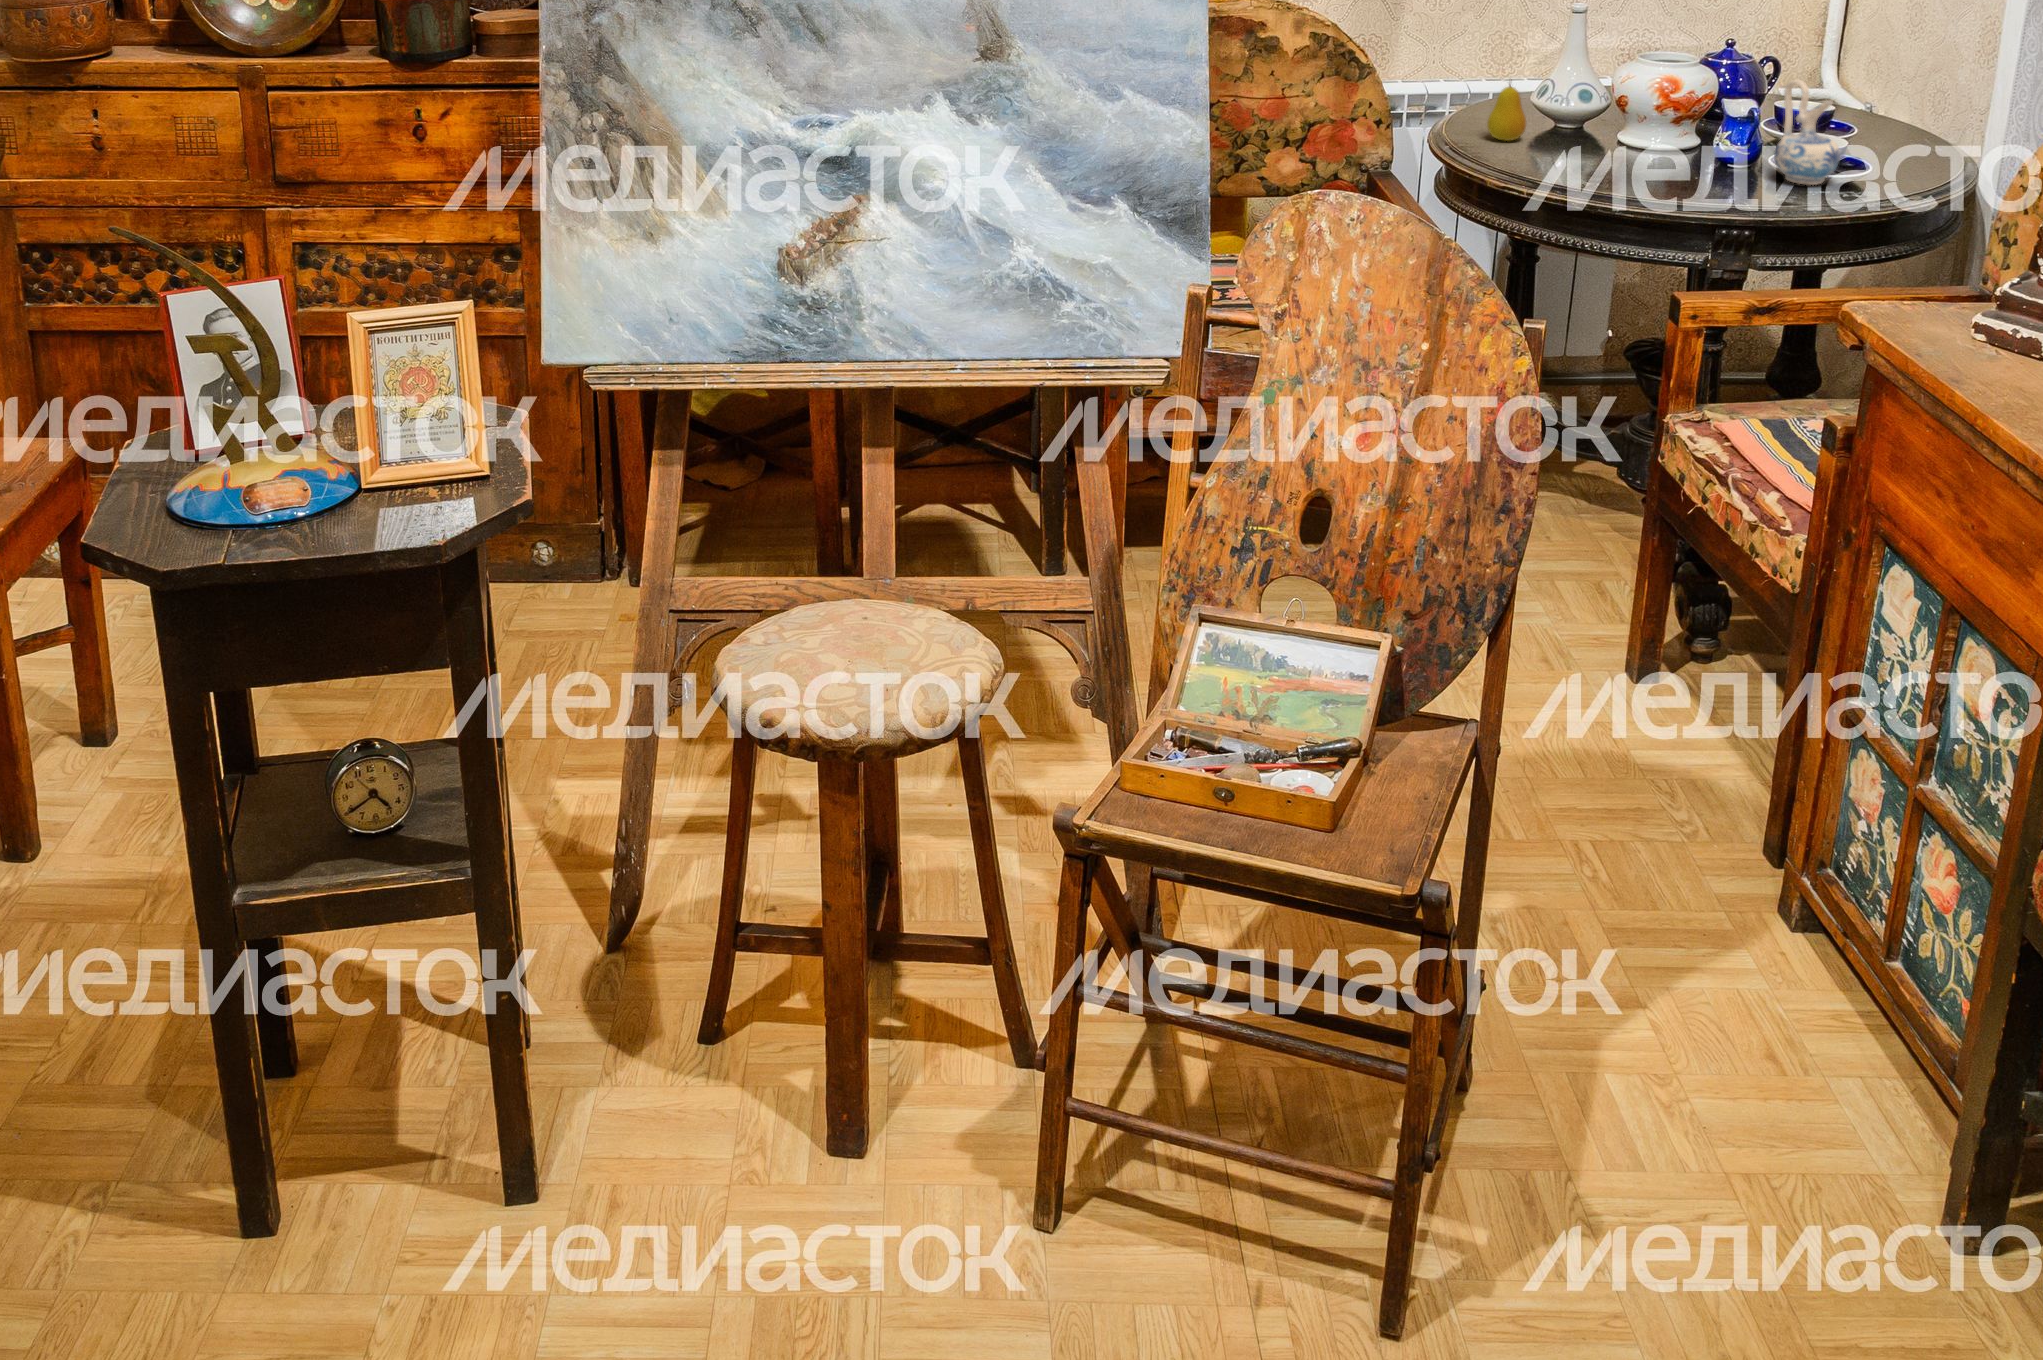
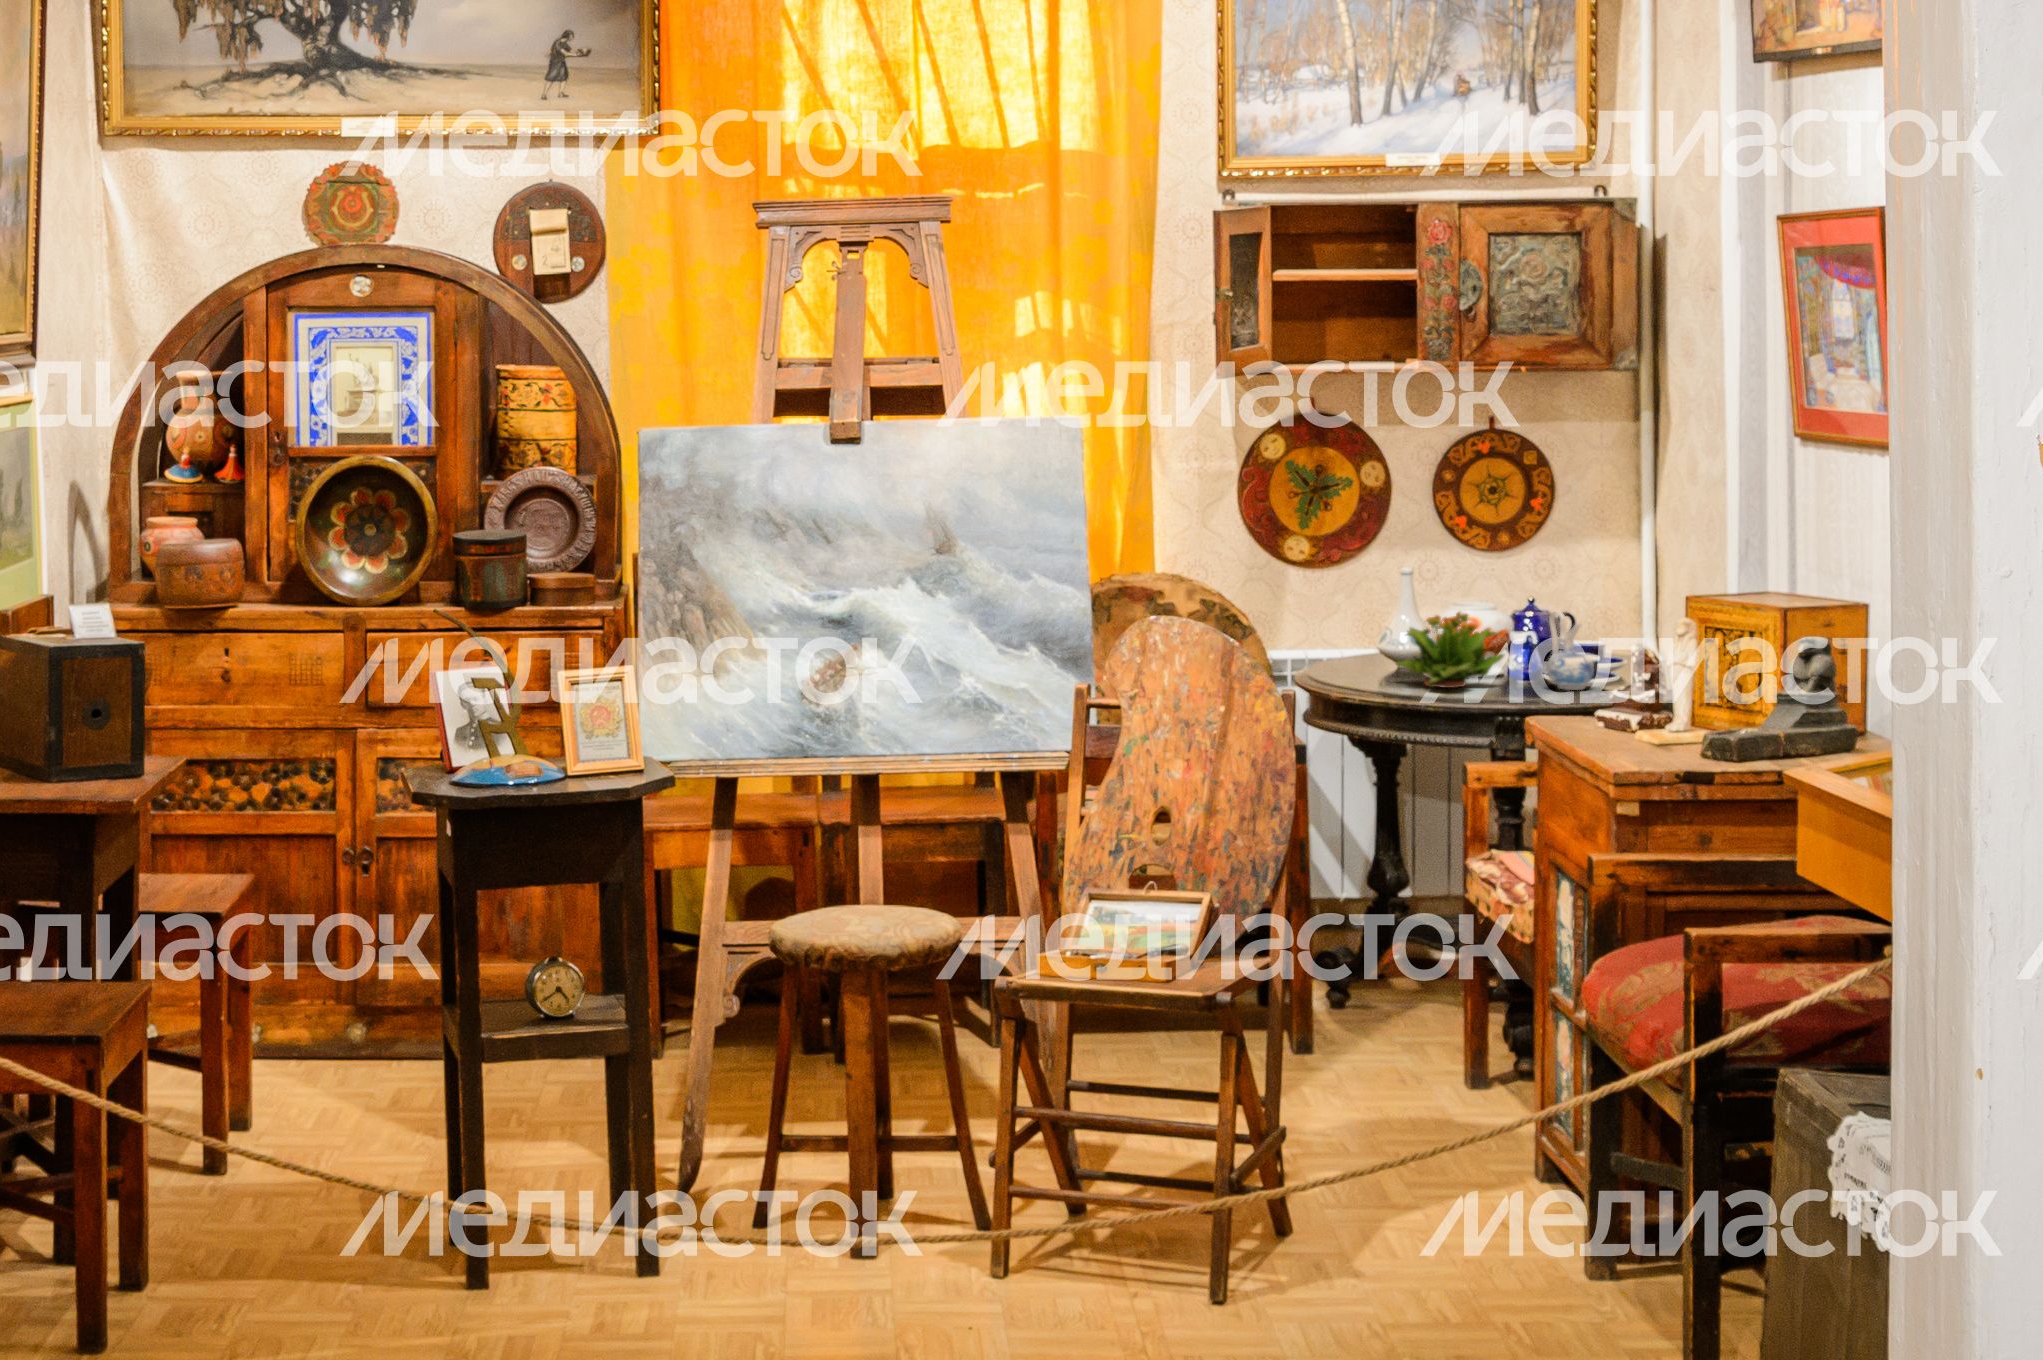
potted flower: none [1567,76,1720,177] -> present [1397,612,1504,688]
fruit: present [1487,86,1526,141] -> none [1339,625,1370,674]

